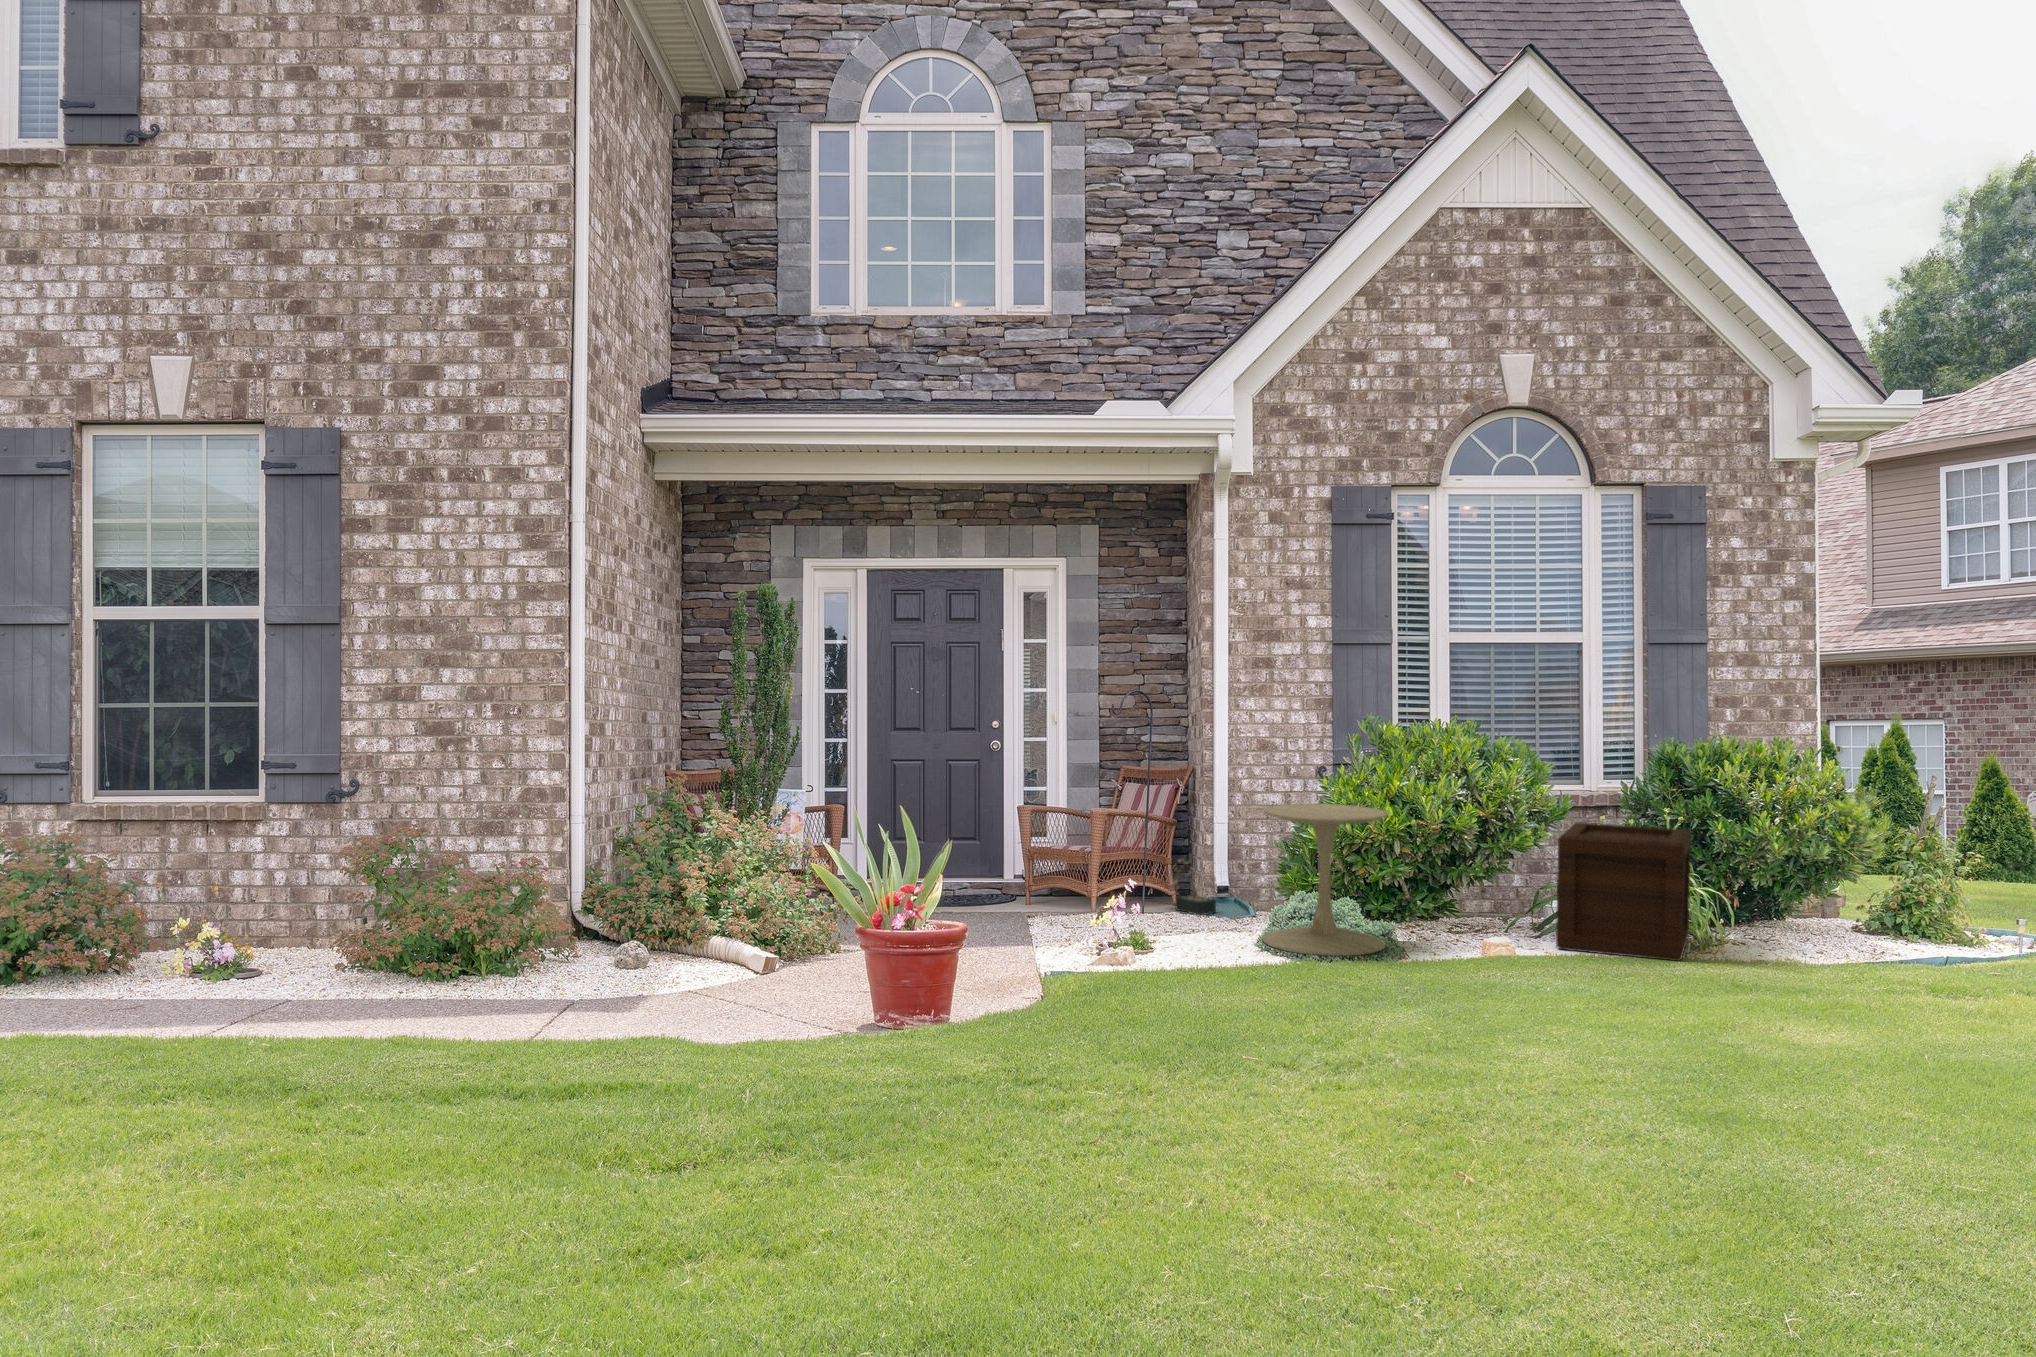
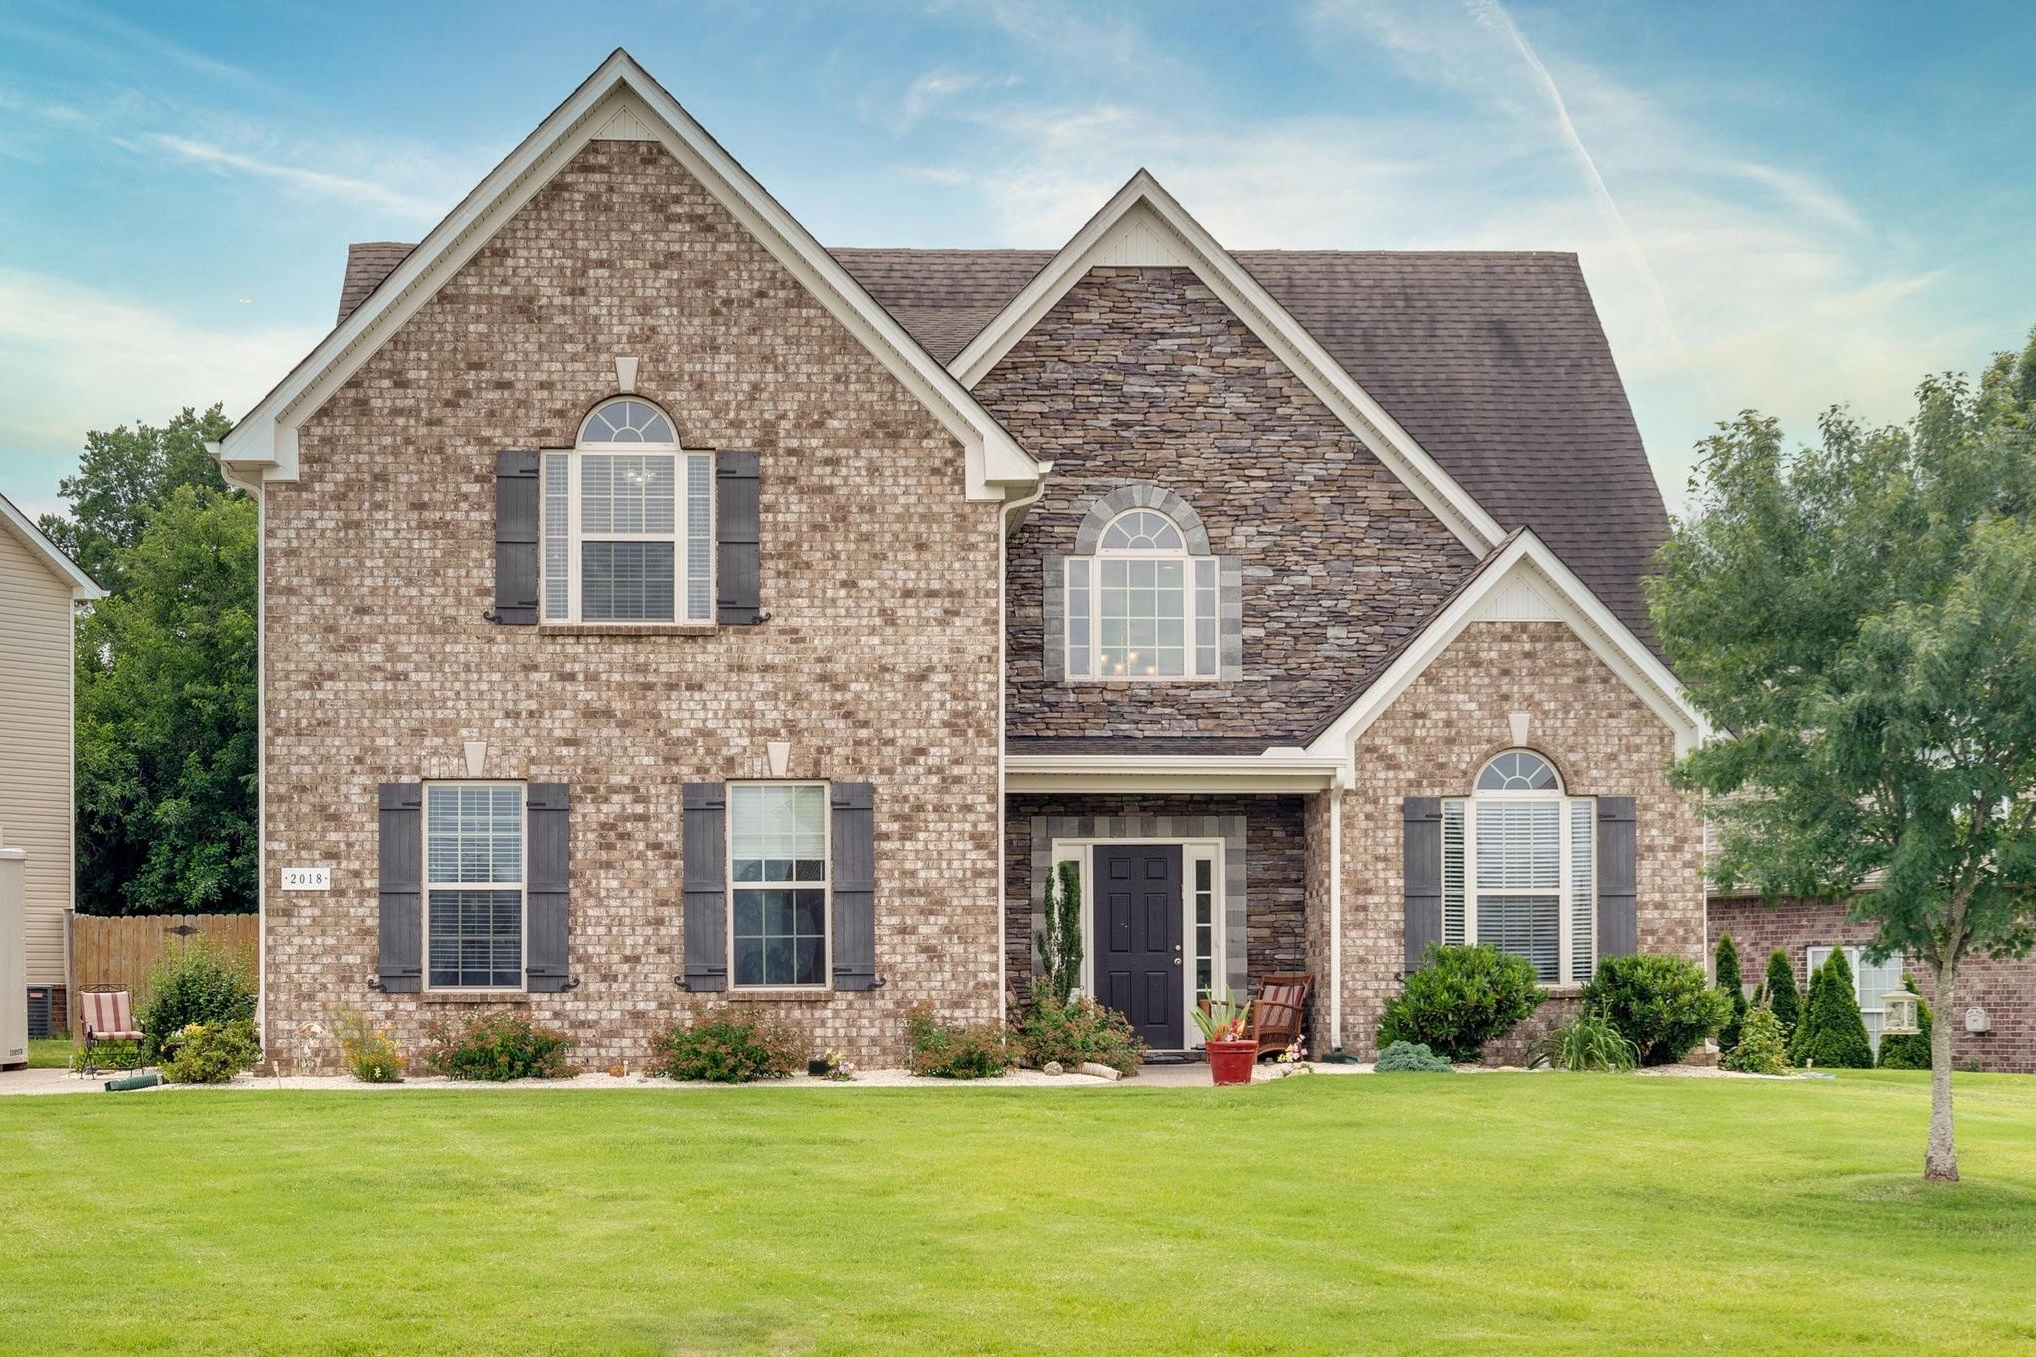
pedestal table: present [1263,804,1388,956] -> none [1380,993,1450,1076]
wooden crate: present [1556,822,1691,961] -> none [1544,1004,1619,1077]
watering can: none [228,901,300,943] -> present [802,1053,838,1076]

